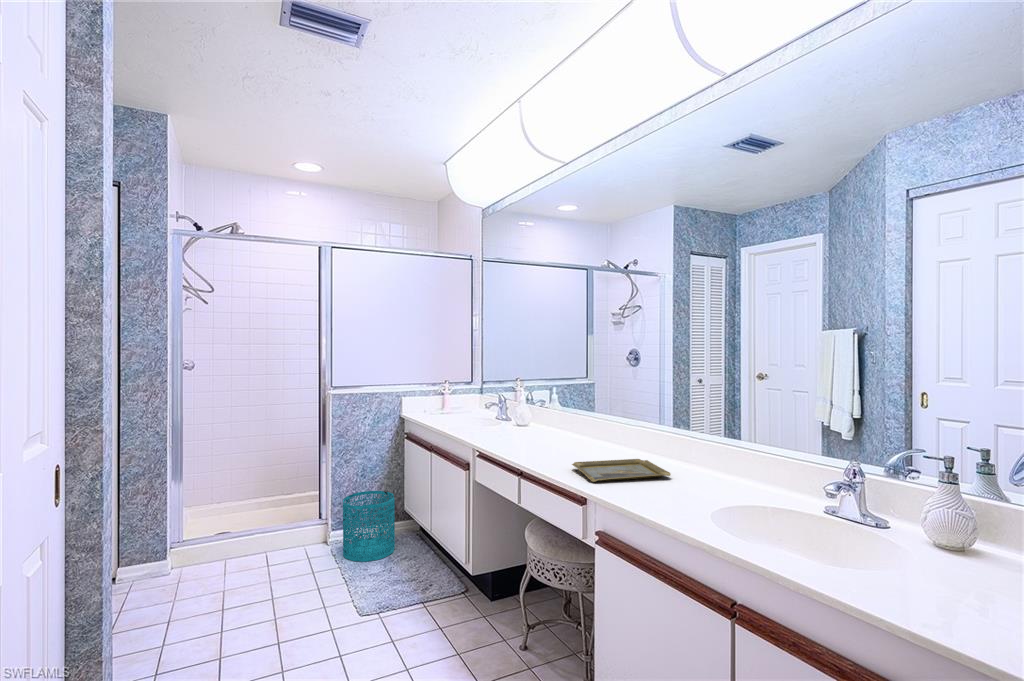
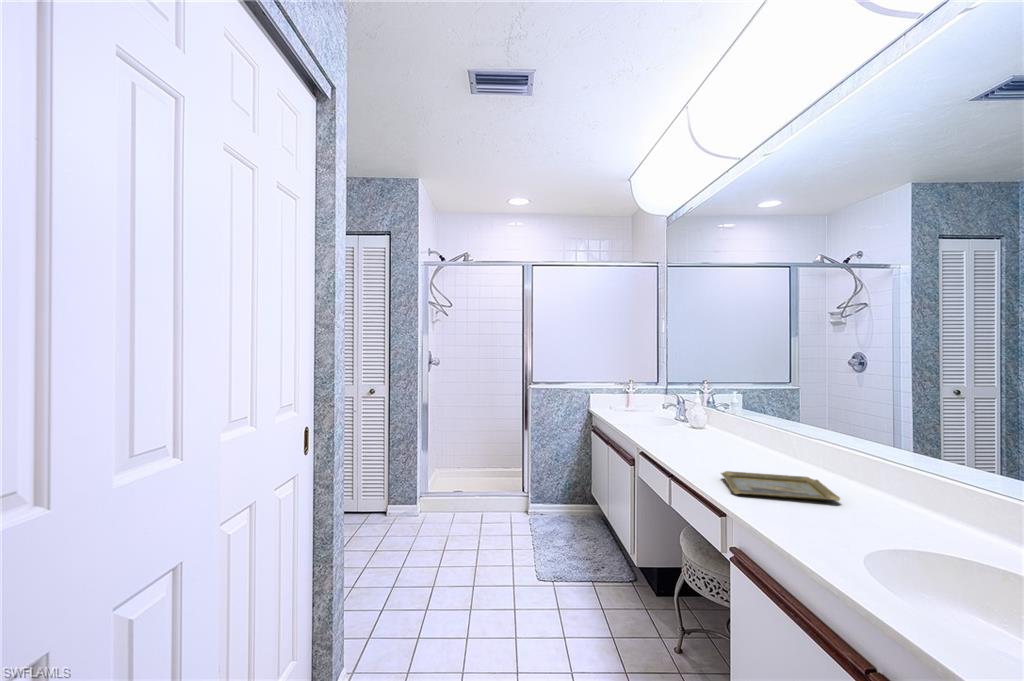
wastebasket: present [343,491,395,562] -> none [537,474,581,535]

